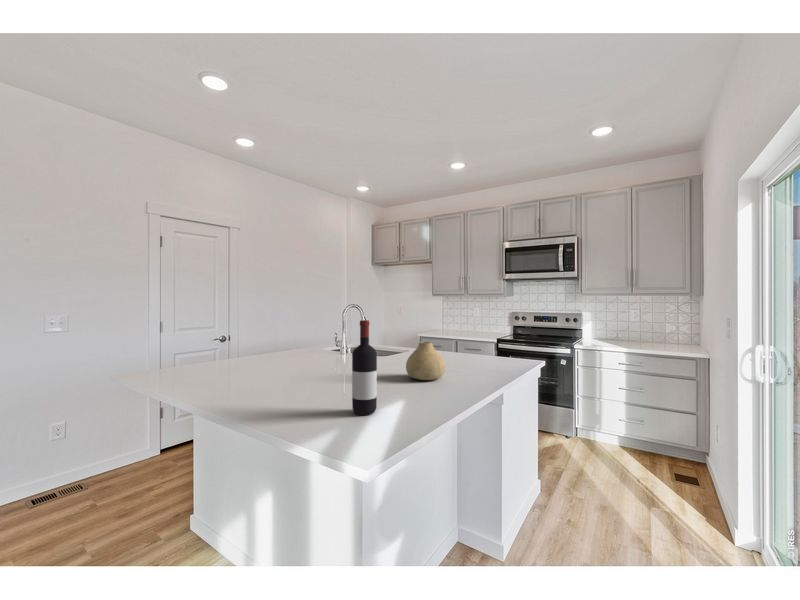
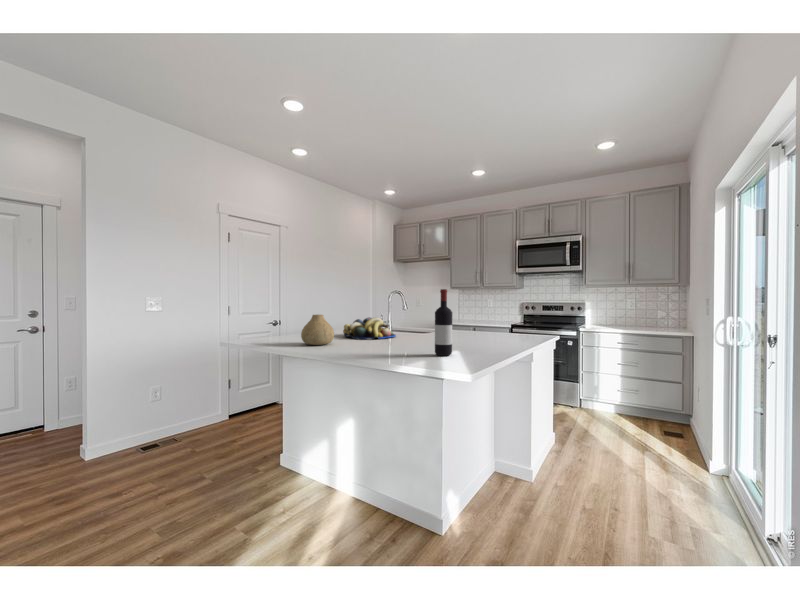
fruit bowl: none [270,342,338,374] -> present [343,317,396,339]
vase: present [406,342,445,380] -> present [301,315,334,345]

